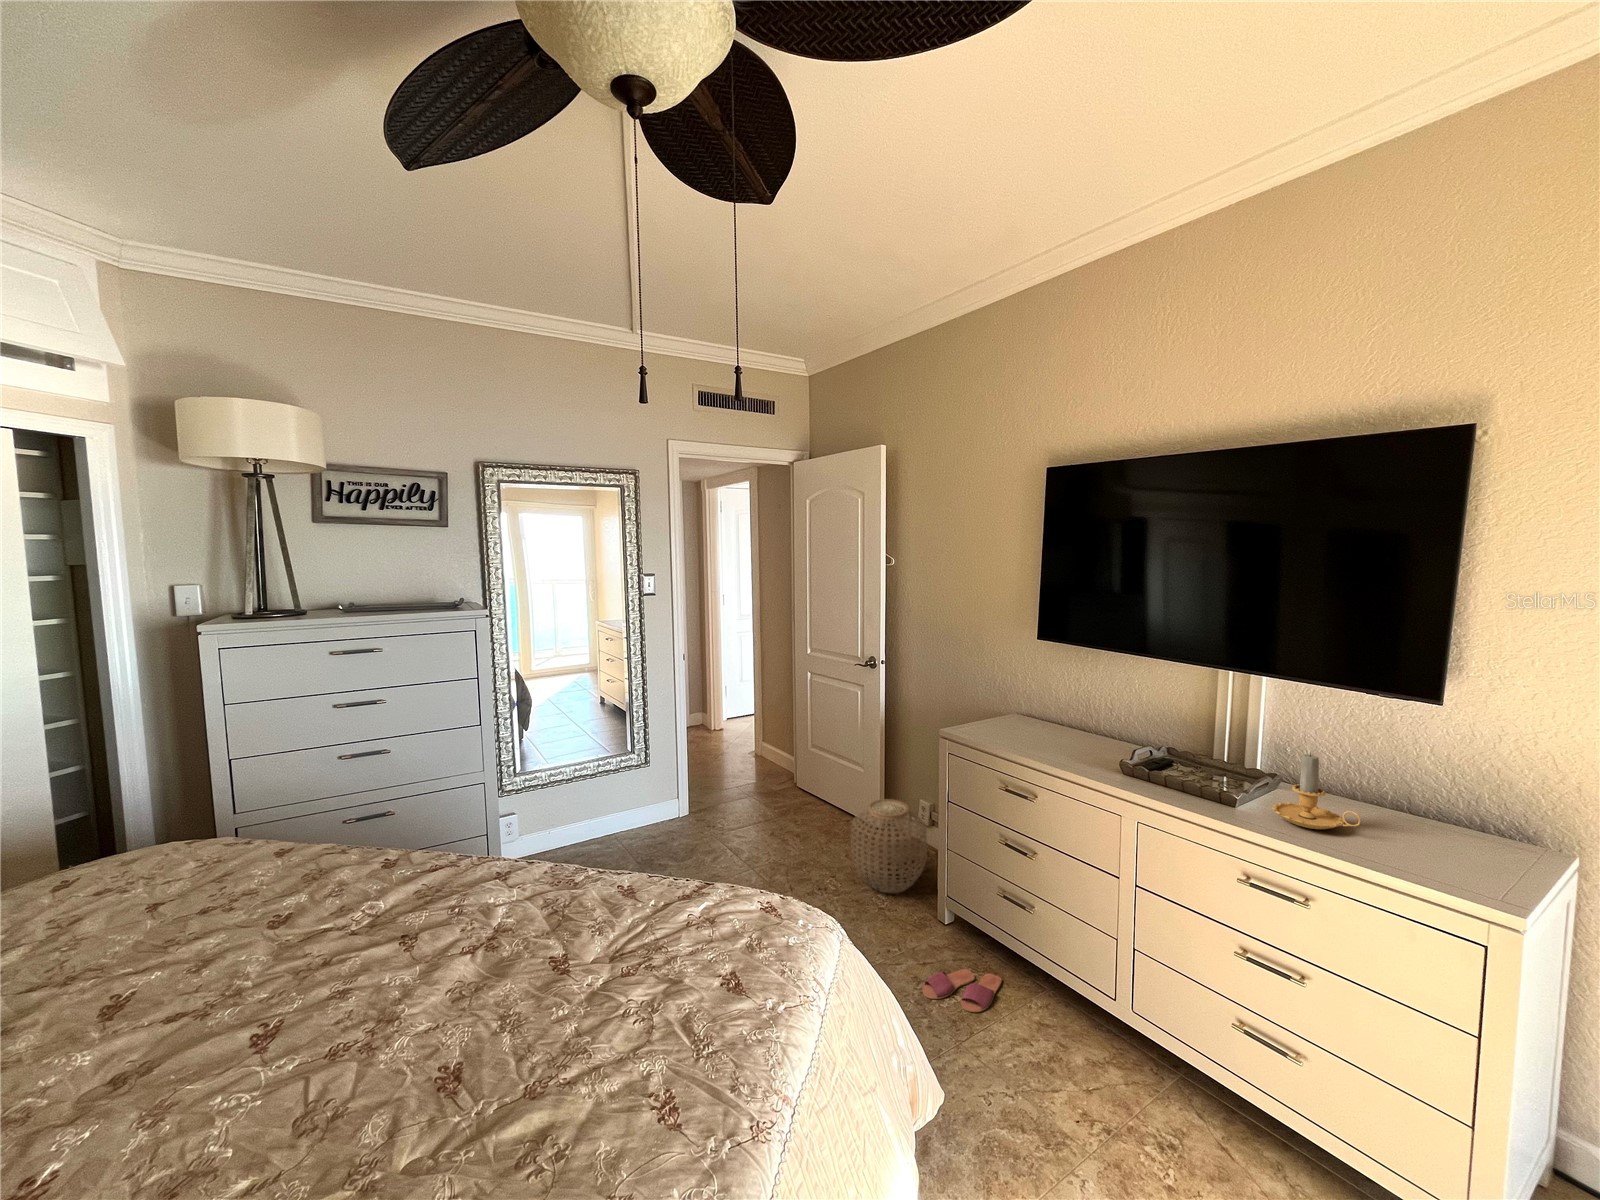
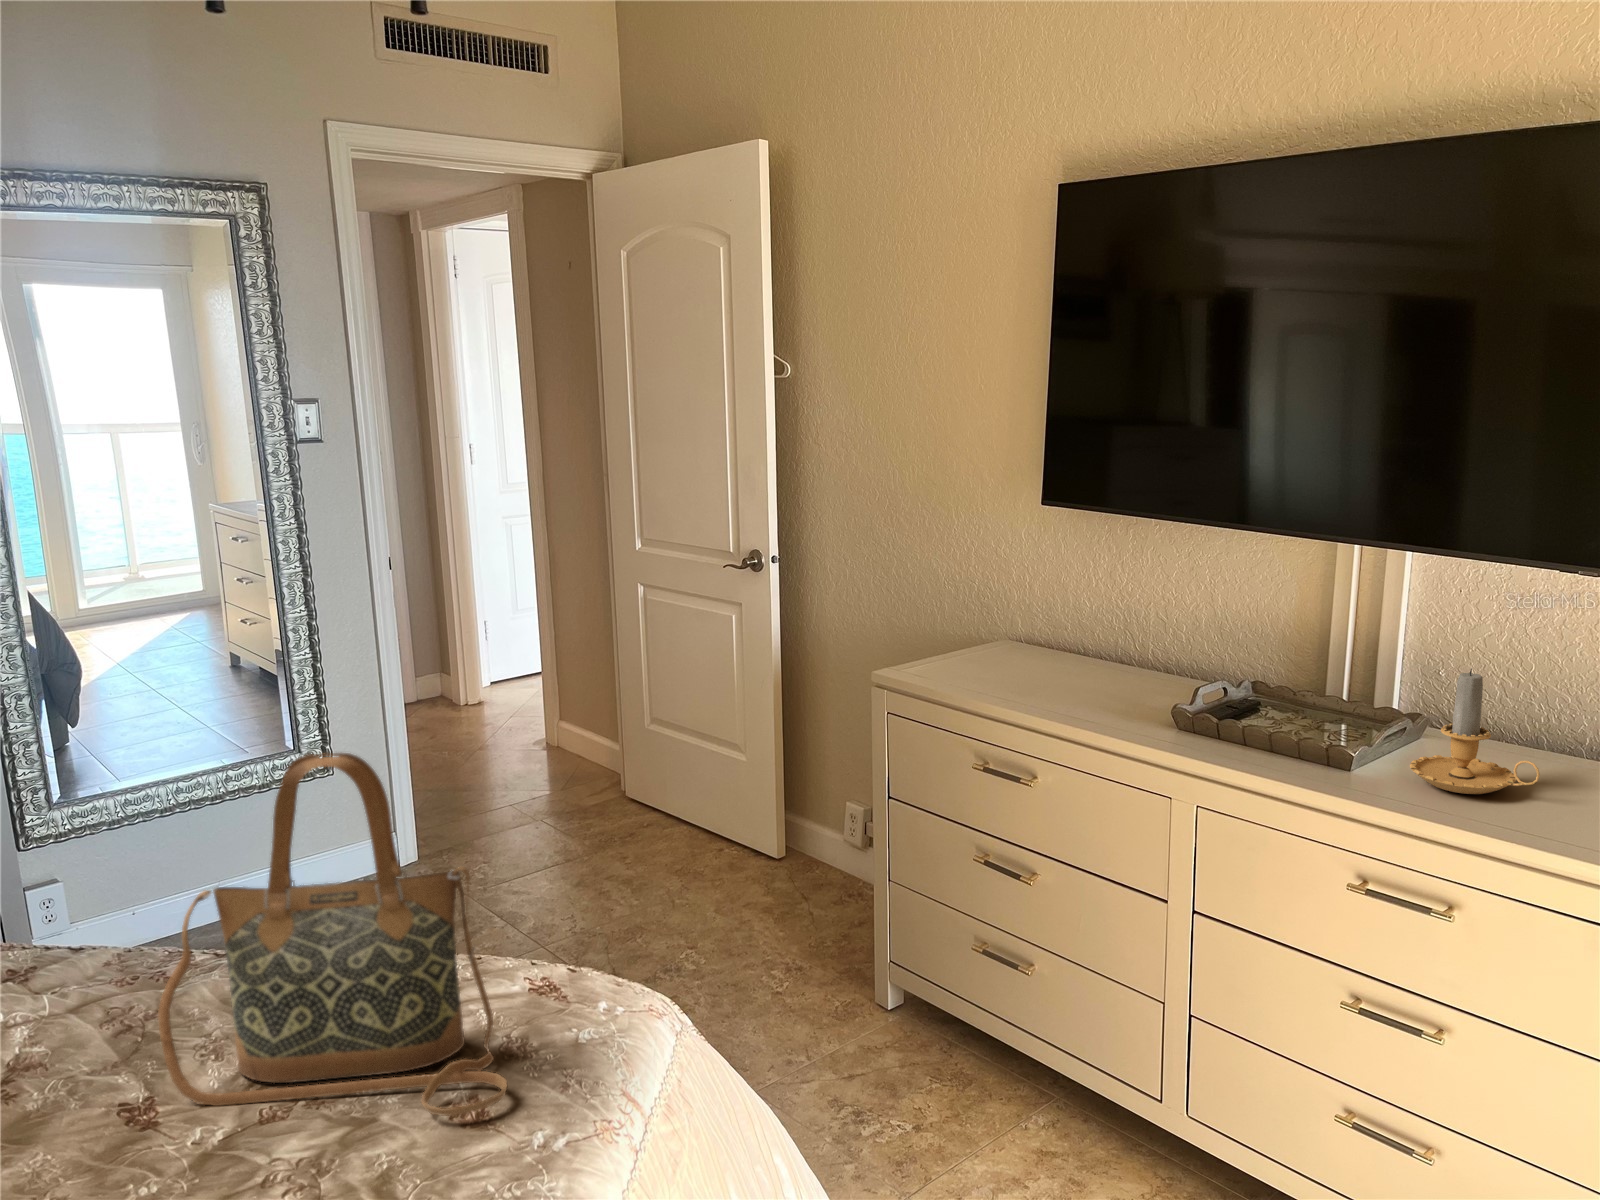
handbag: none [573,773,753,984] -> present [158,753,507,1116]
woven basket: present [851,799,927,893] -> none [720,806,857,969]
slippers: present [922,969,1001,1012] -> none [845,1081,980,1148]

